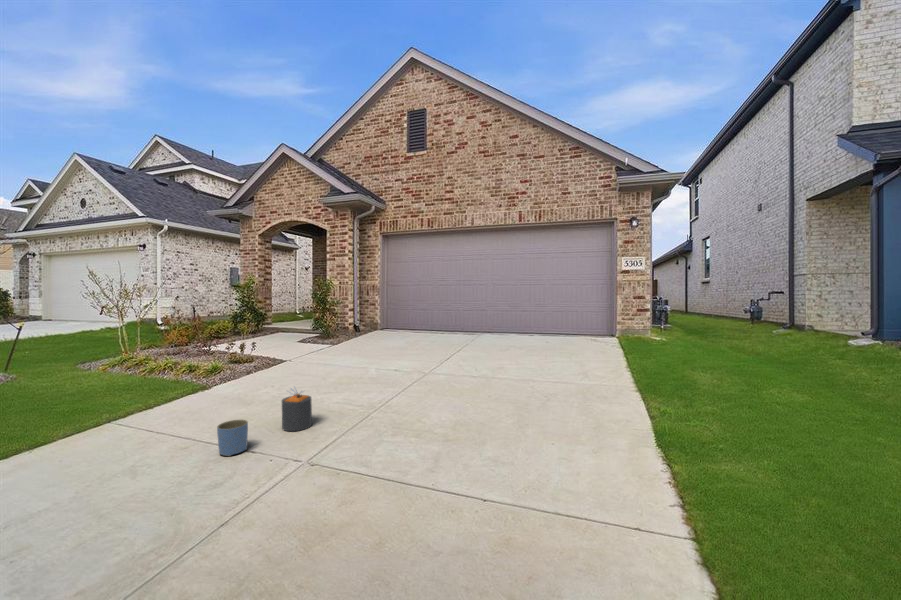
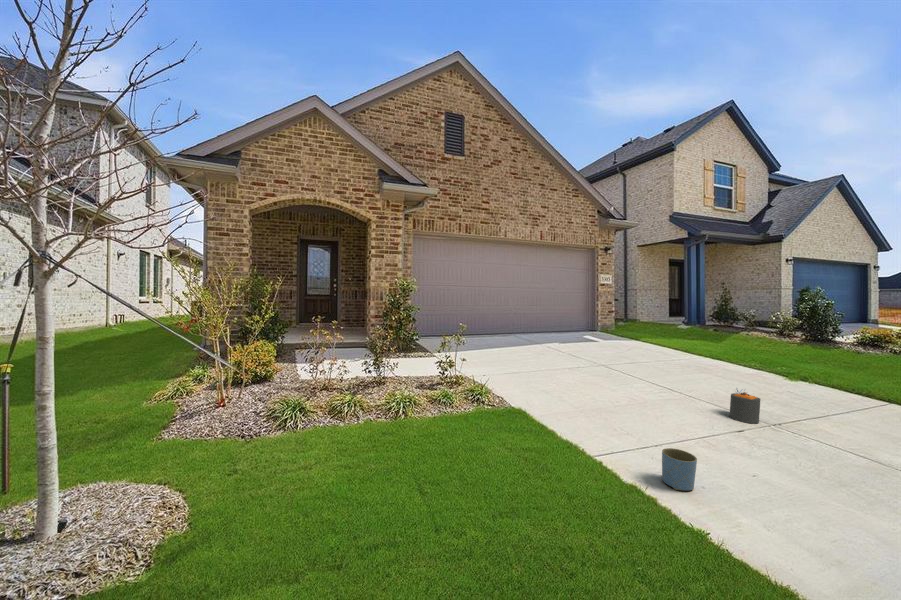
planter: present [217,420,248,456] -> present [662,448,697,491]

